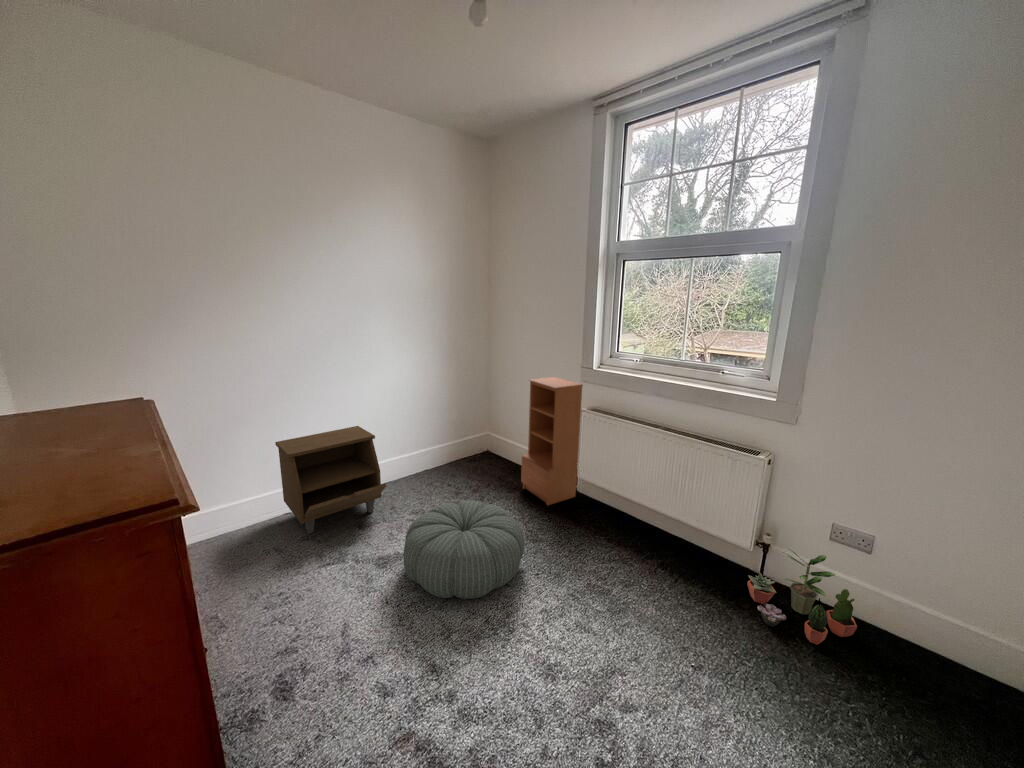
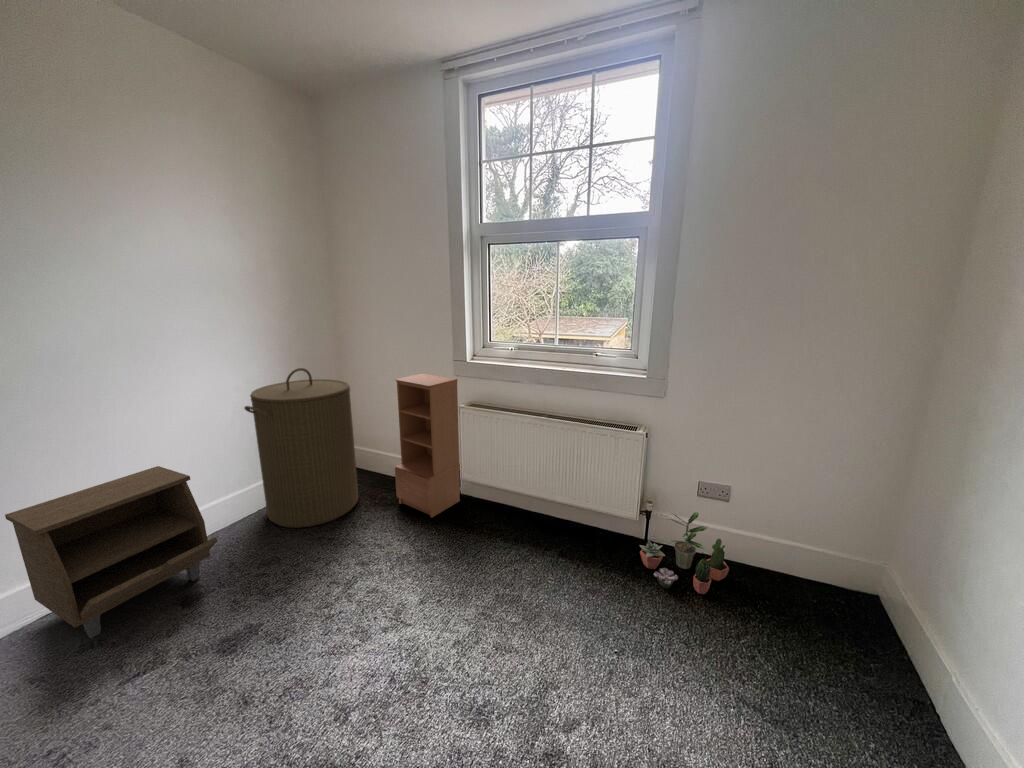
laundry hamper: none [415,364,494,492] -> present [244,368,359,528]
pouf: present [403,501,524,599] -> none [261,534,420,670]

